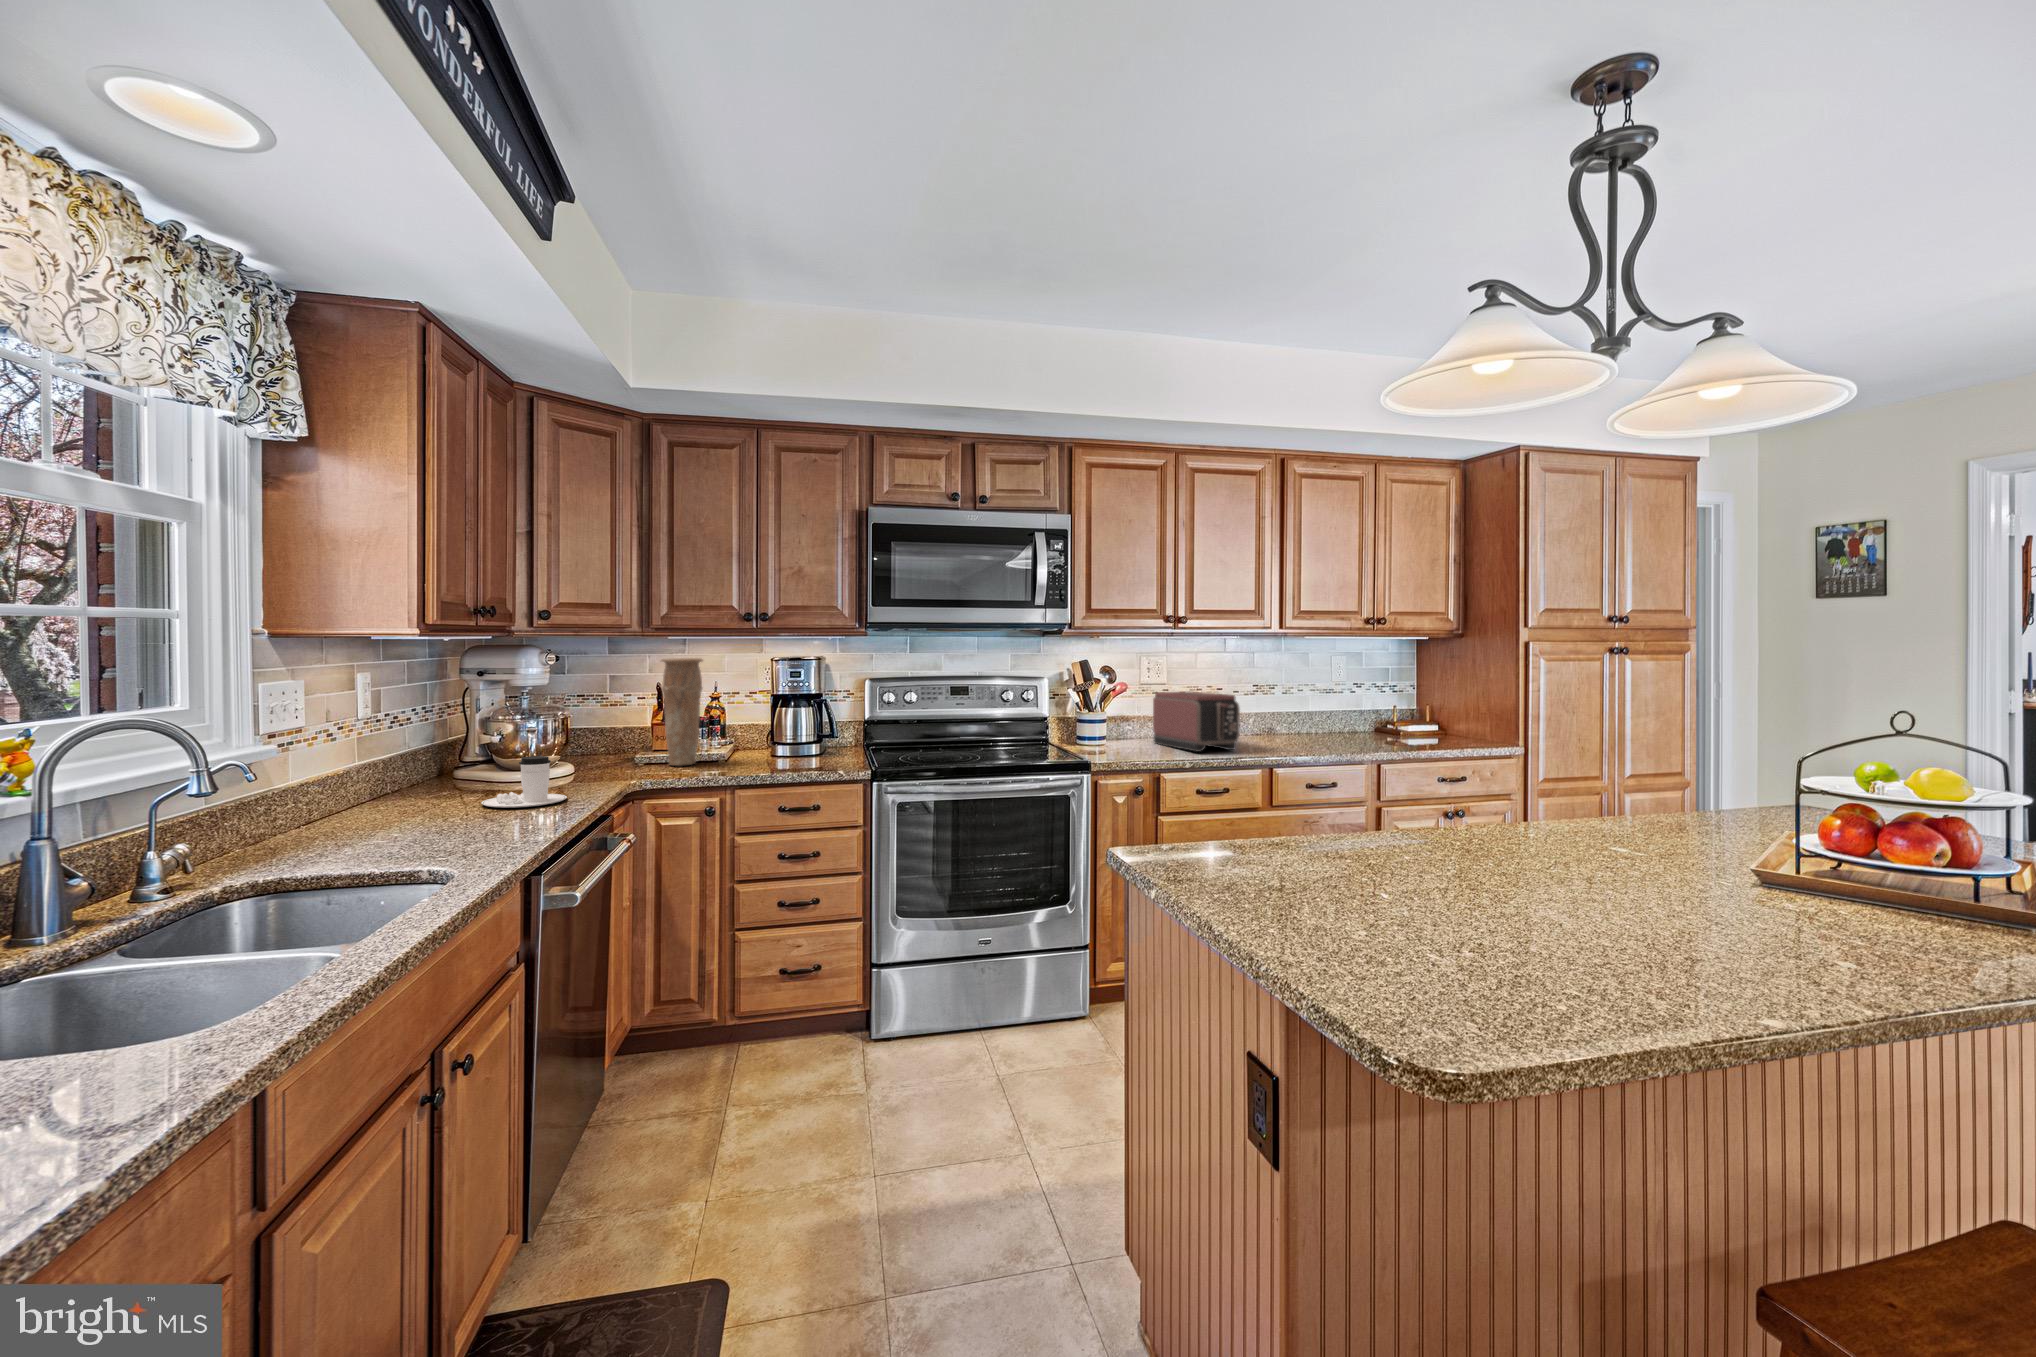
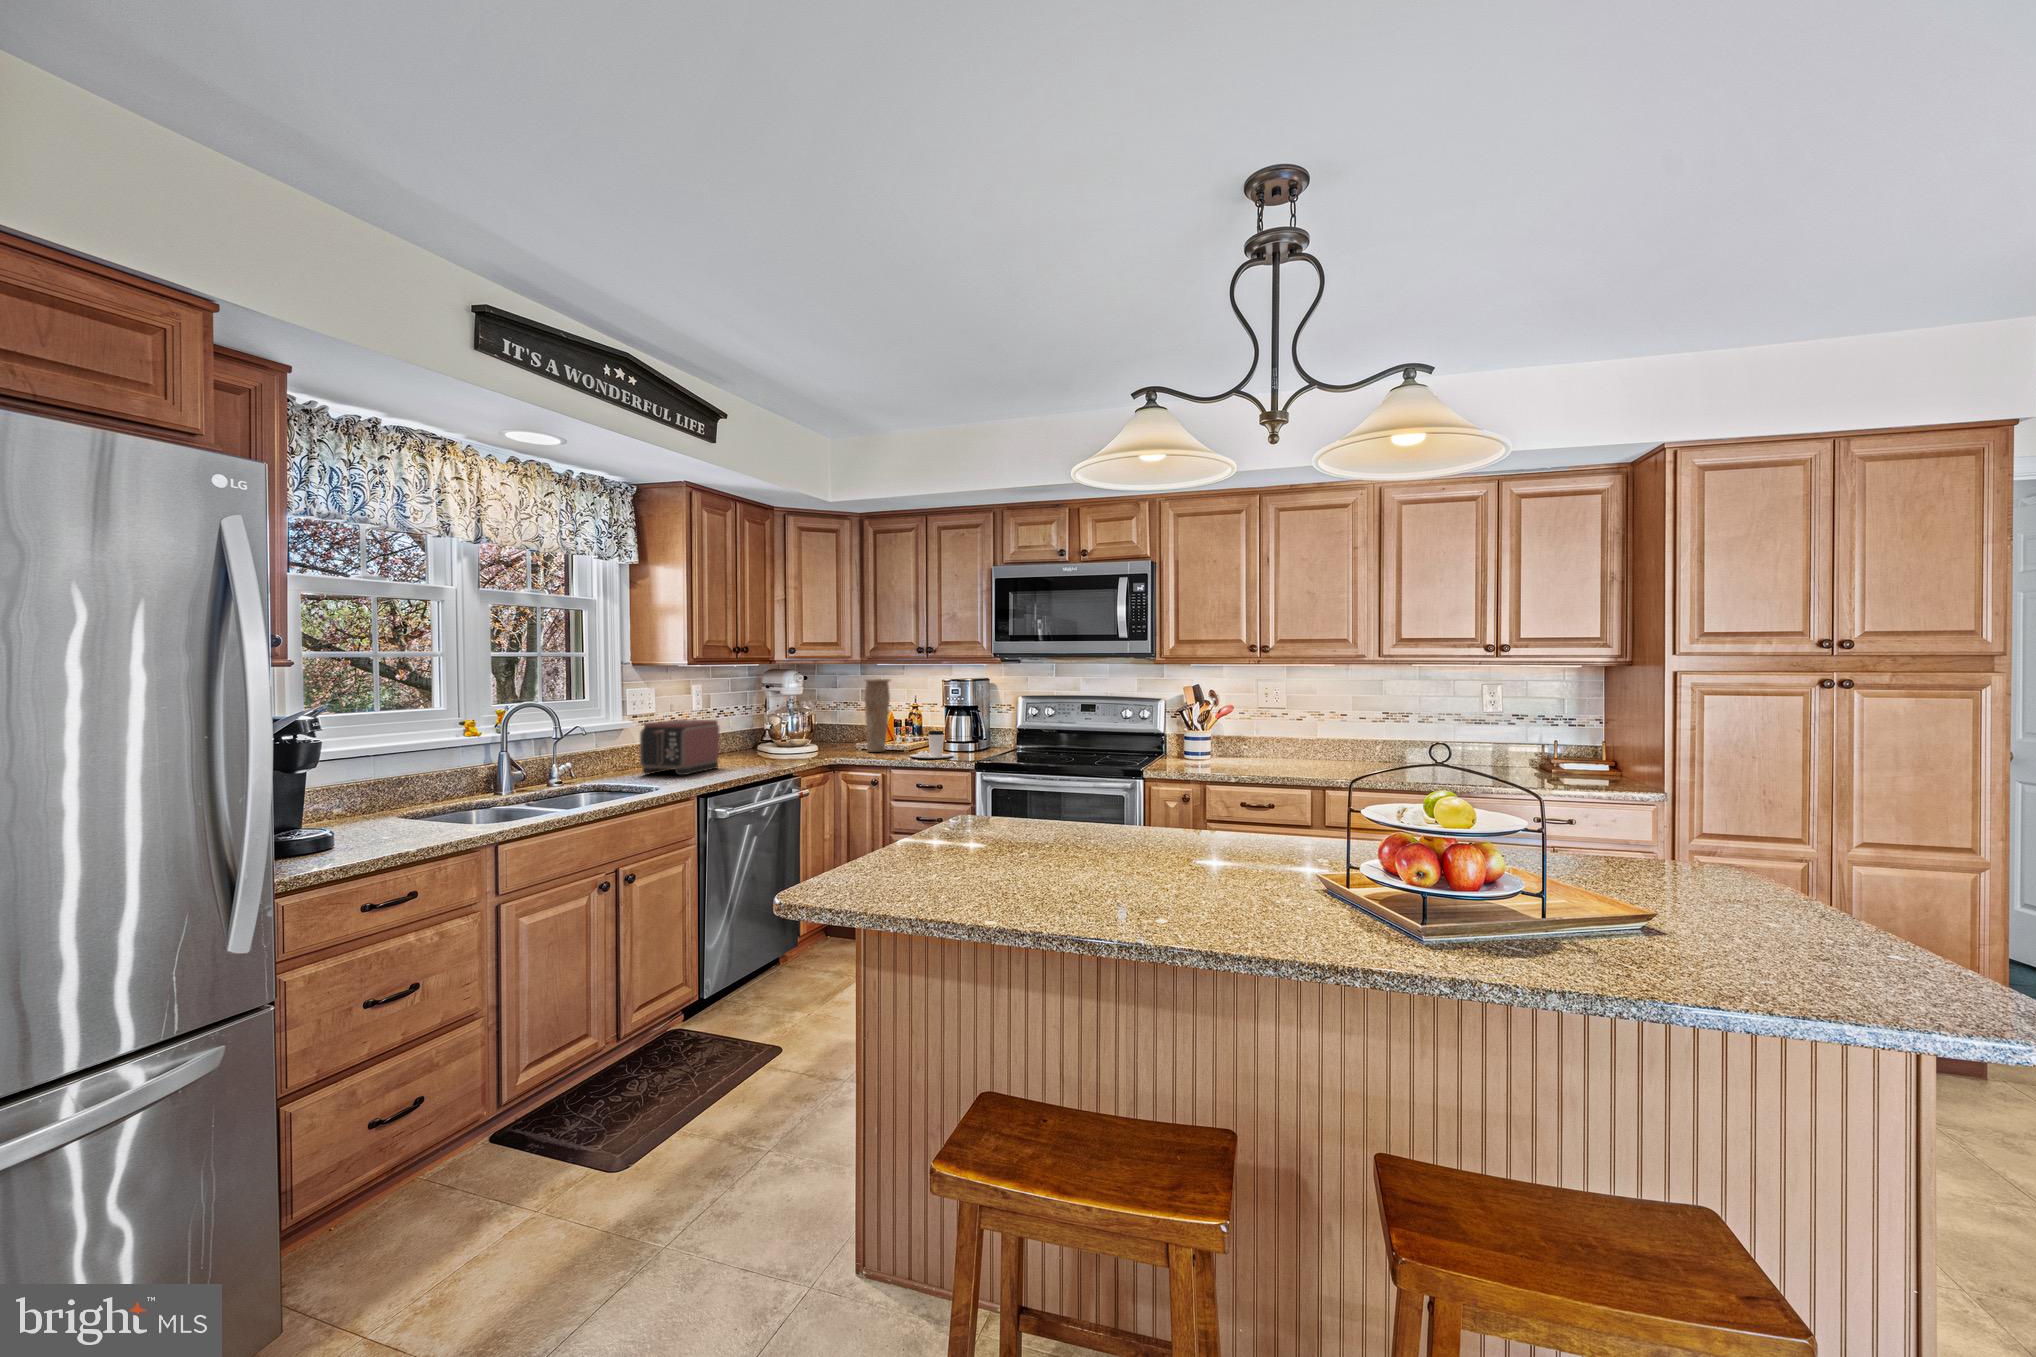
toaster: present [1153,691,1240,752] -> present [640,719,719,775]
coffee cup: present [481,756,567,808] -> present [910,731,953,758]

